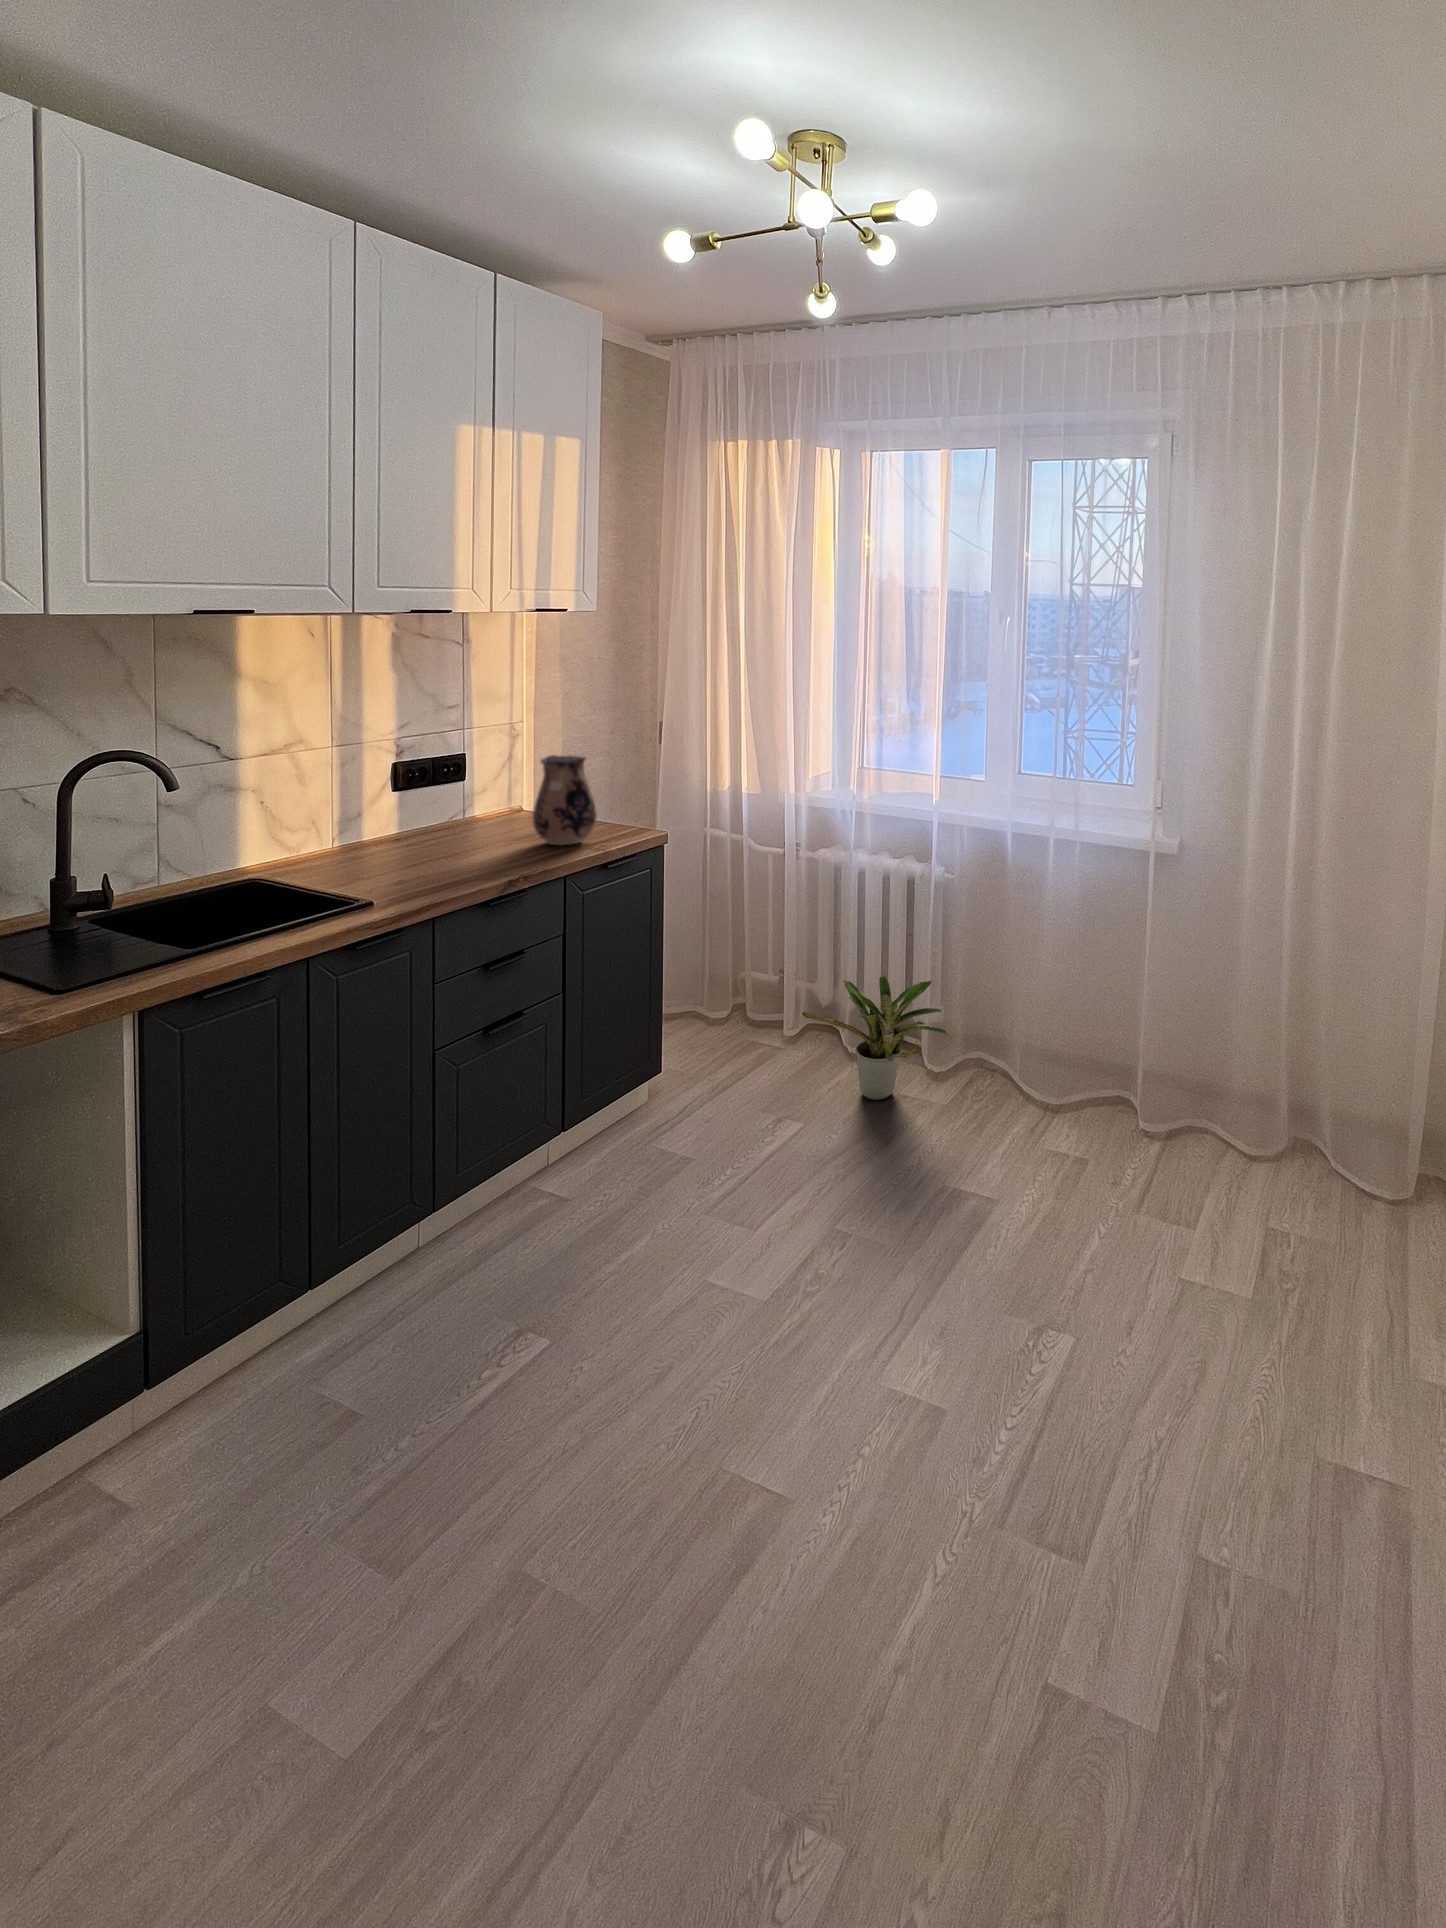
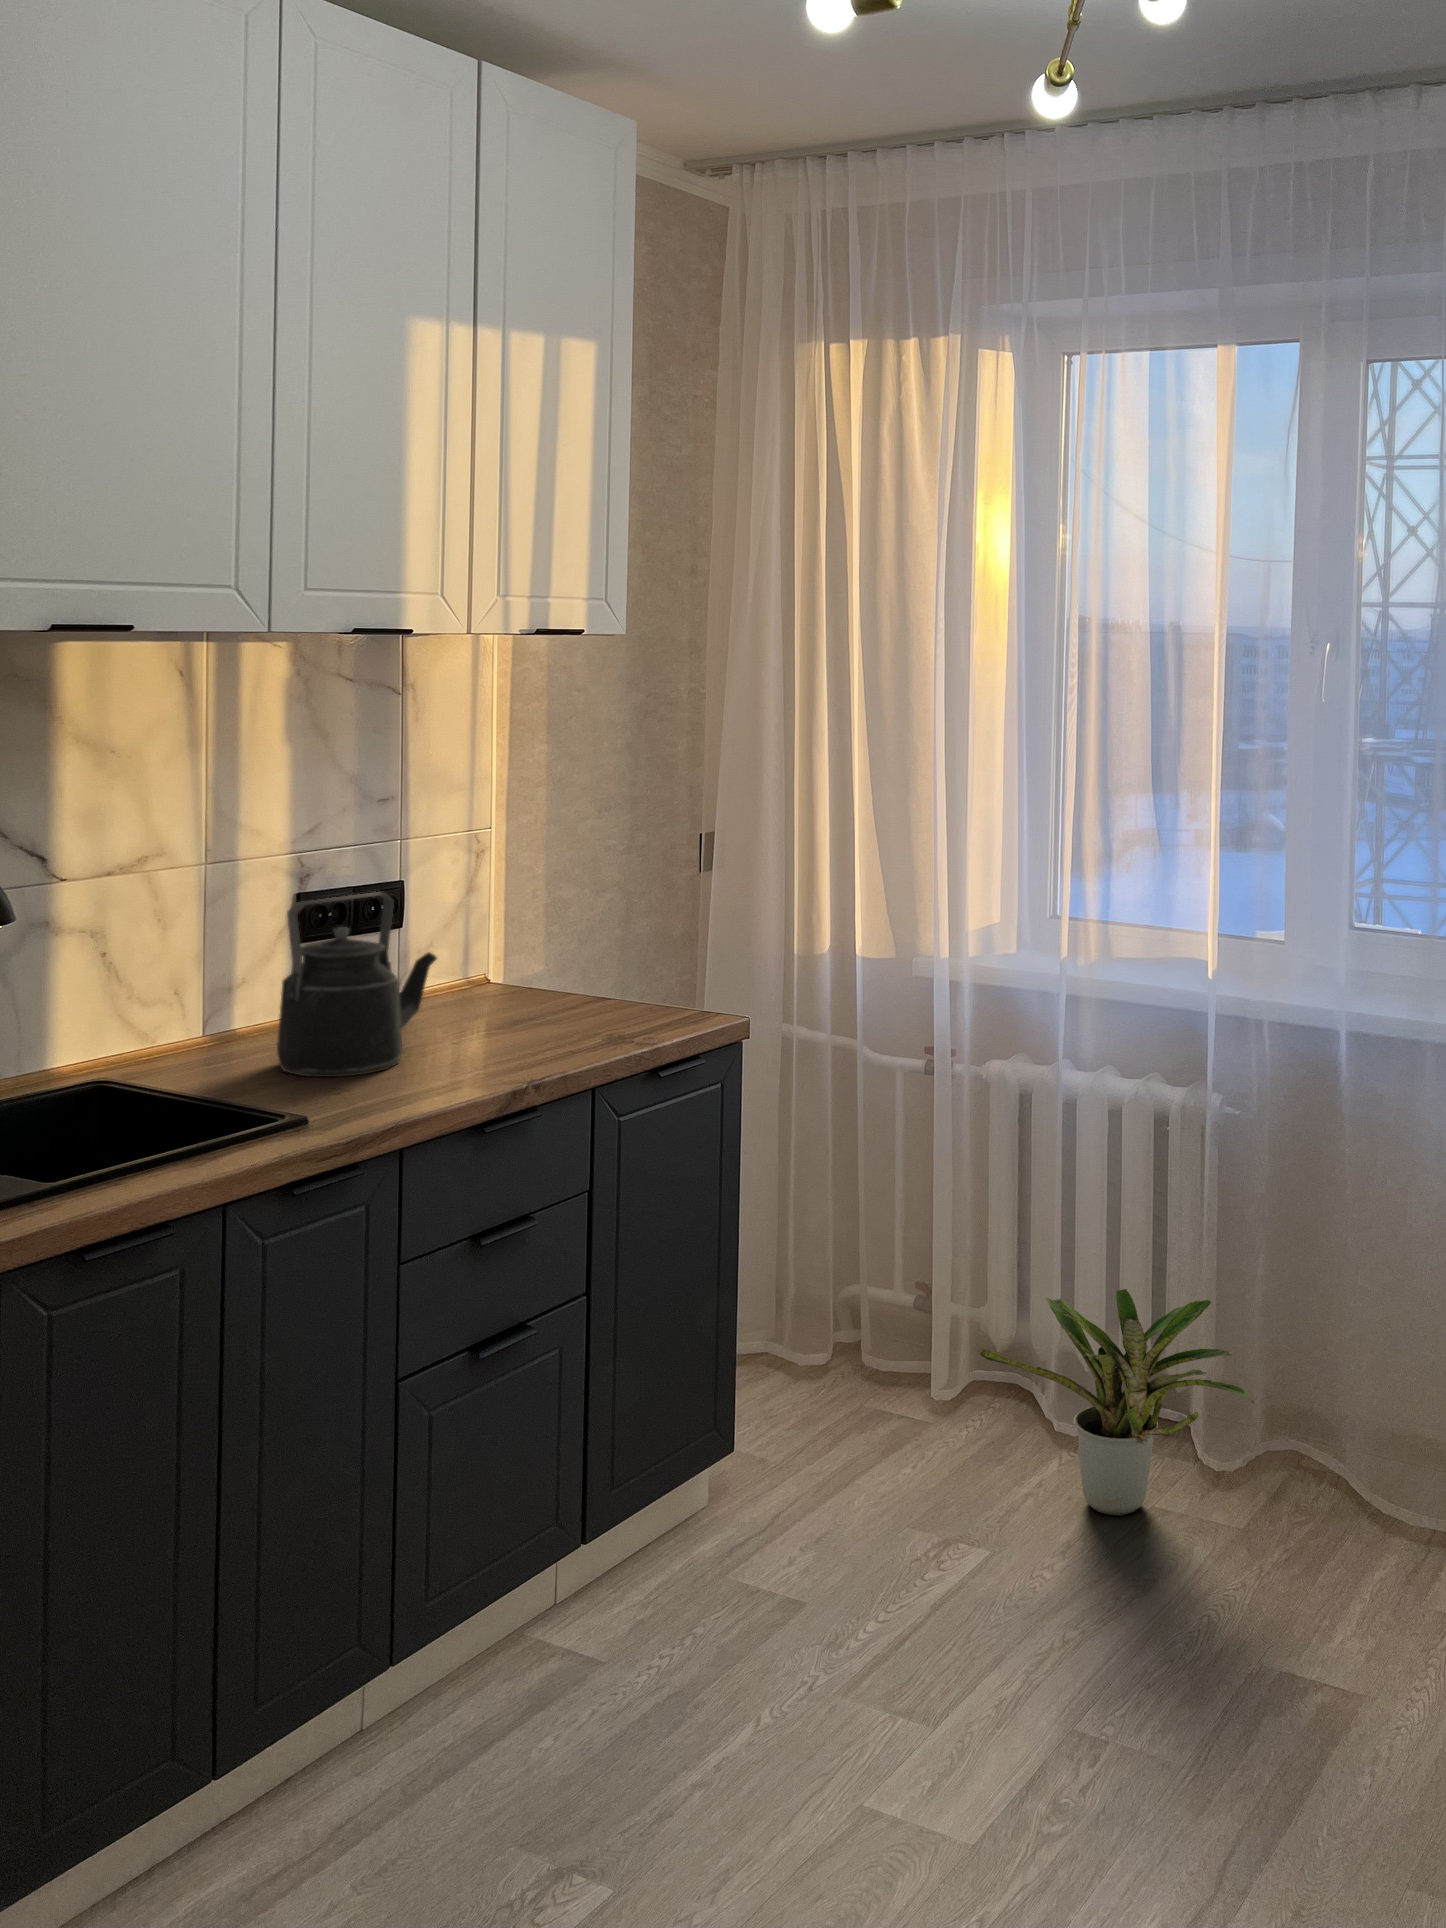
ceramic pitcher: present [533,755,597,845] -> none [523,883,628,1039]
kettle: none [375,763,479,874] -> present [277,892,437,1077]

